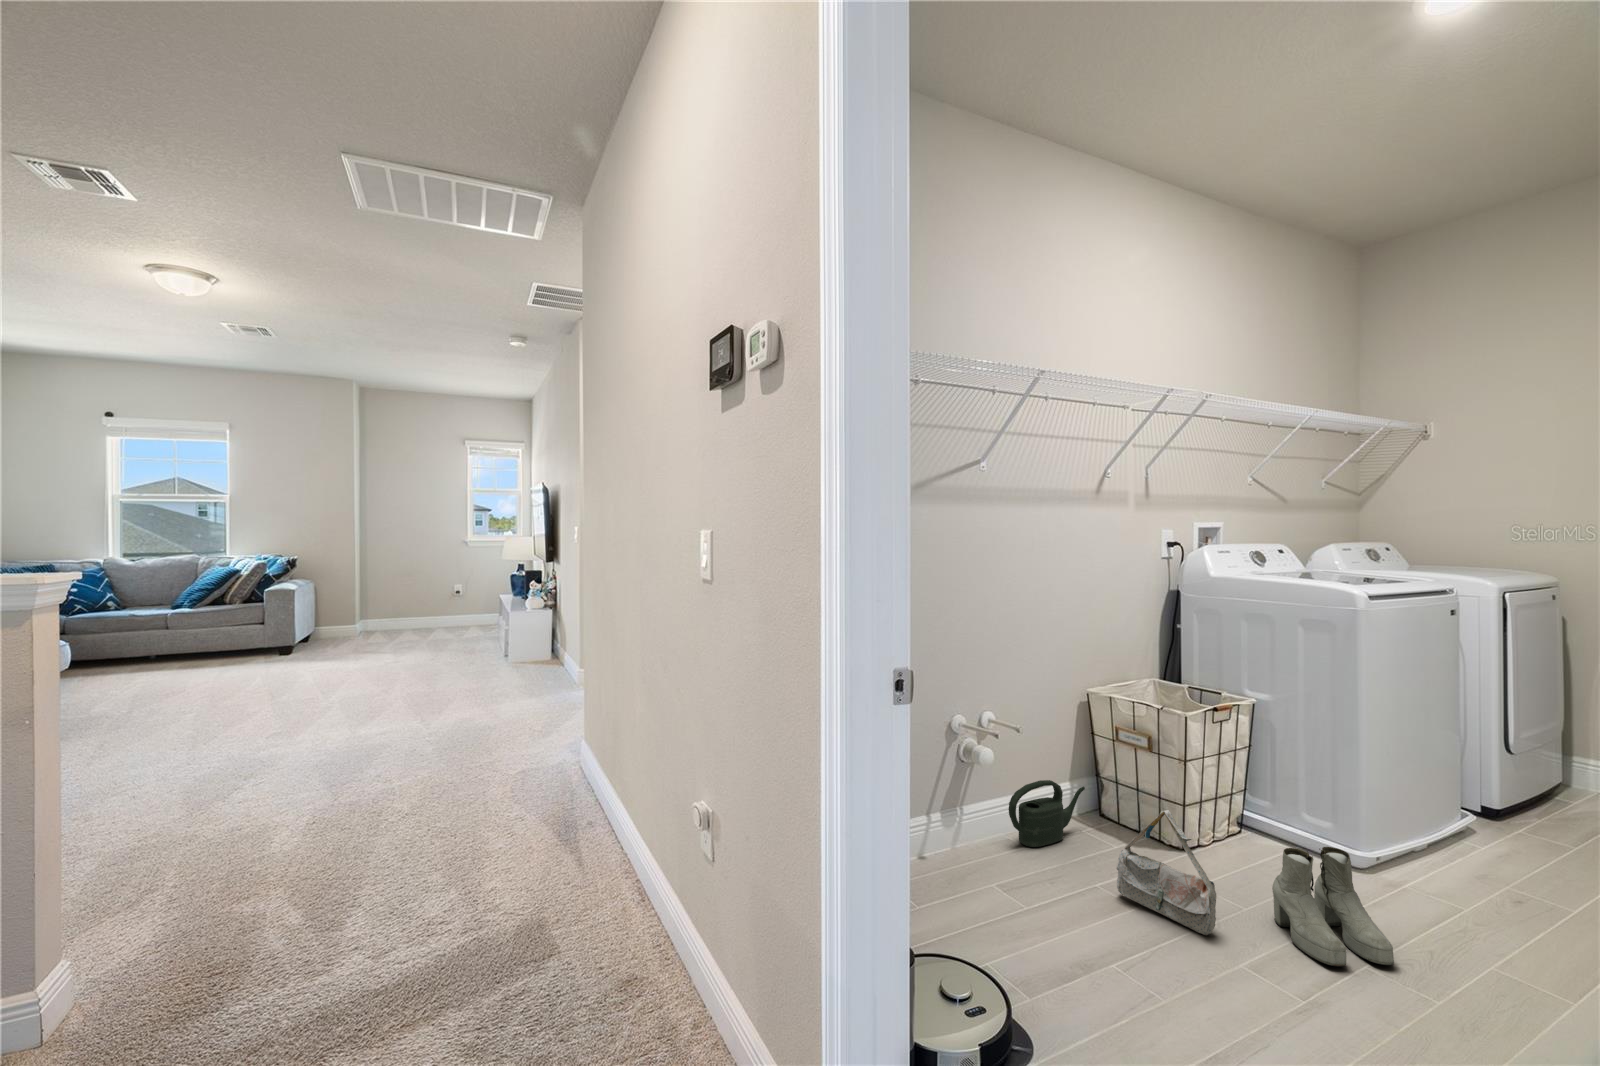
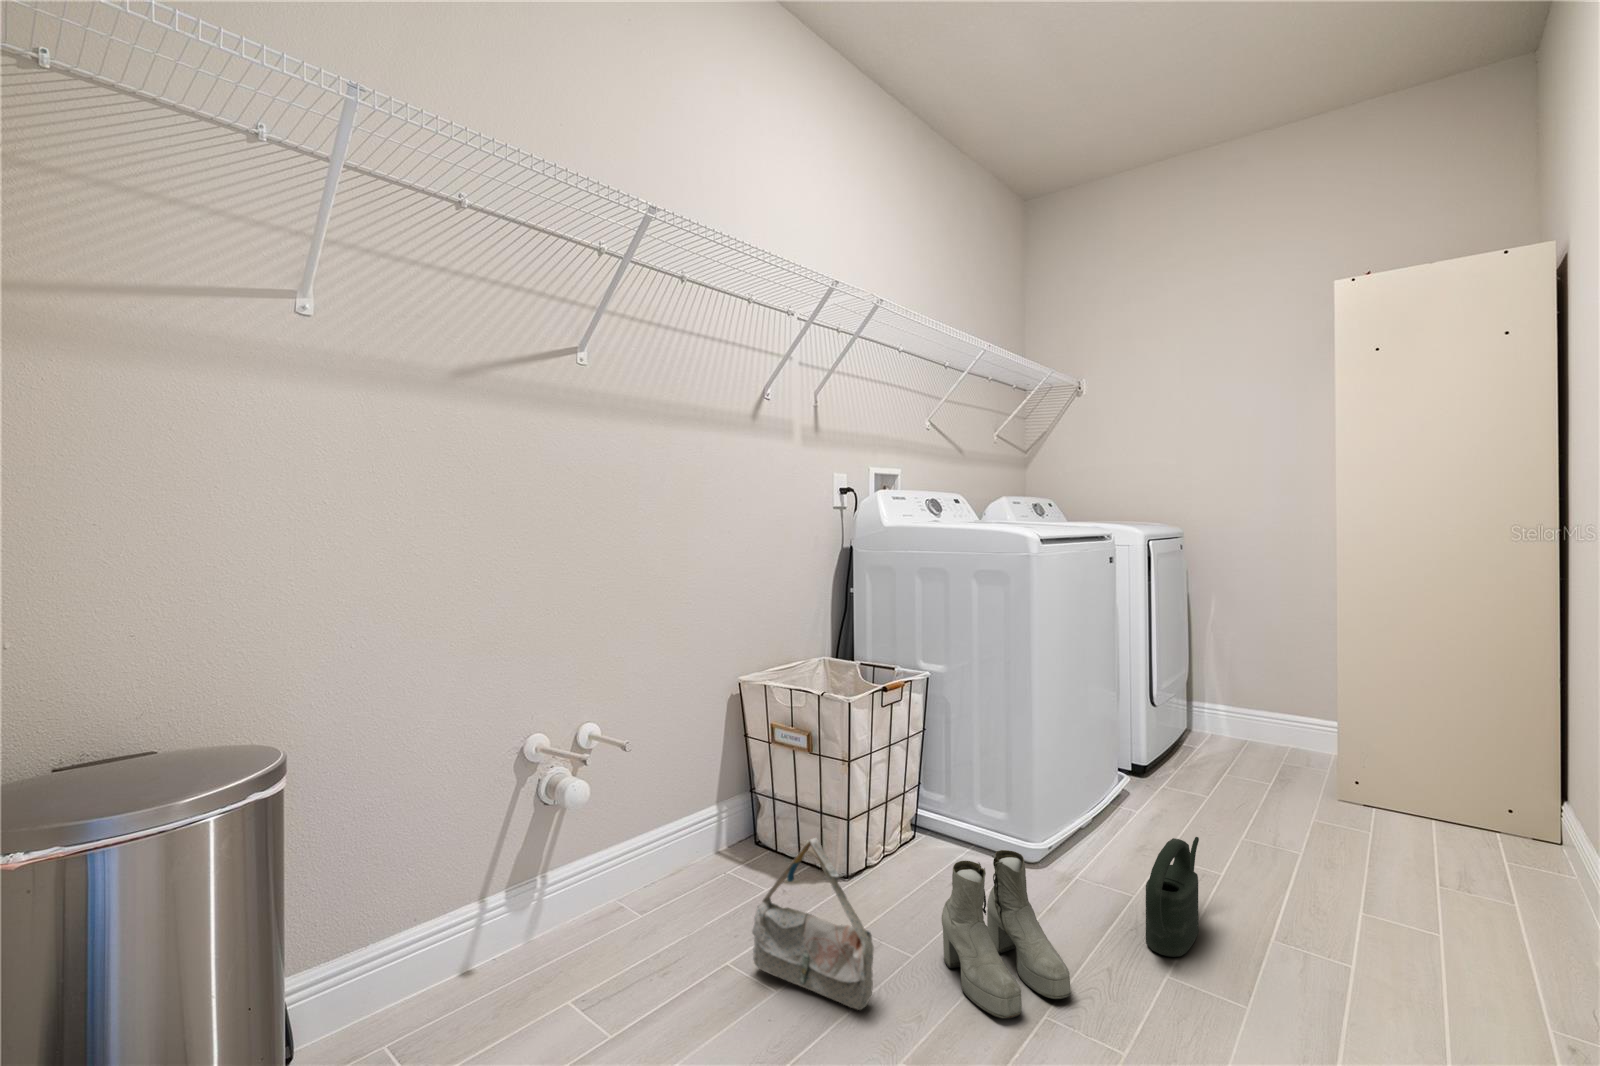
watering can: present [1009,780,1085,847] -> present [1146,837,1199,957]

